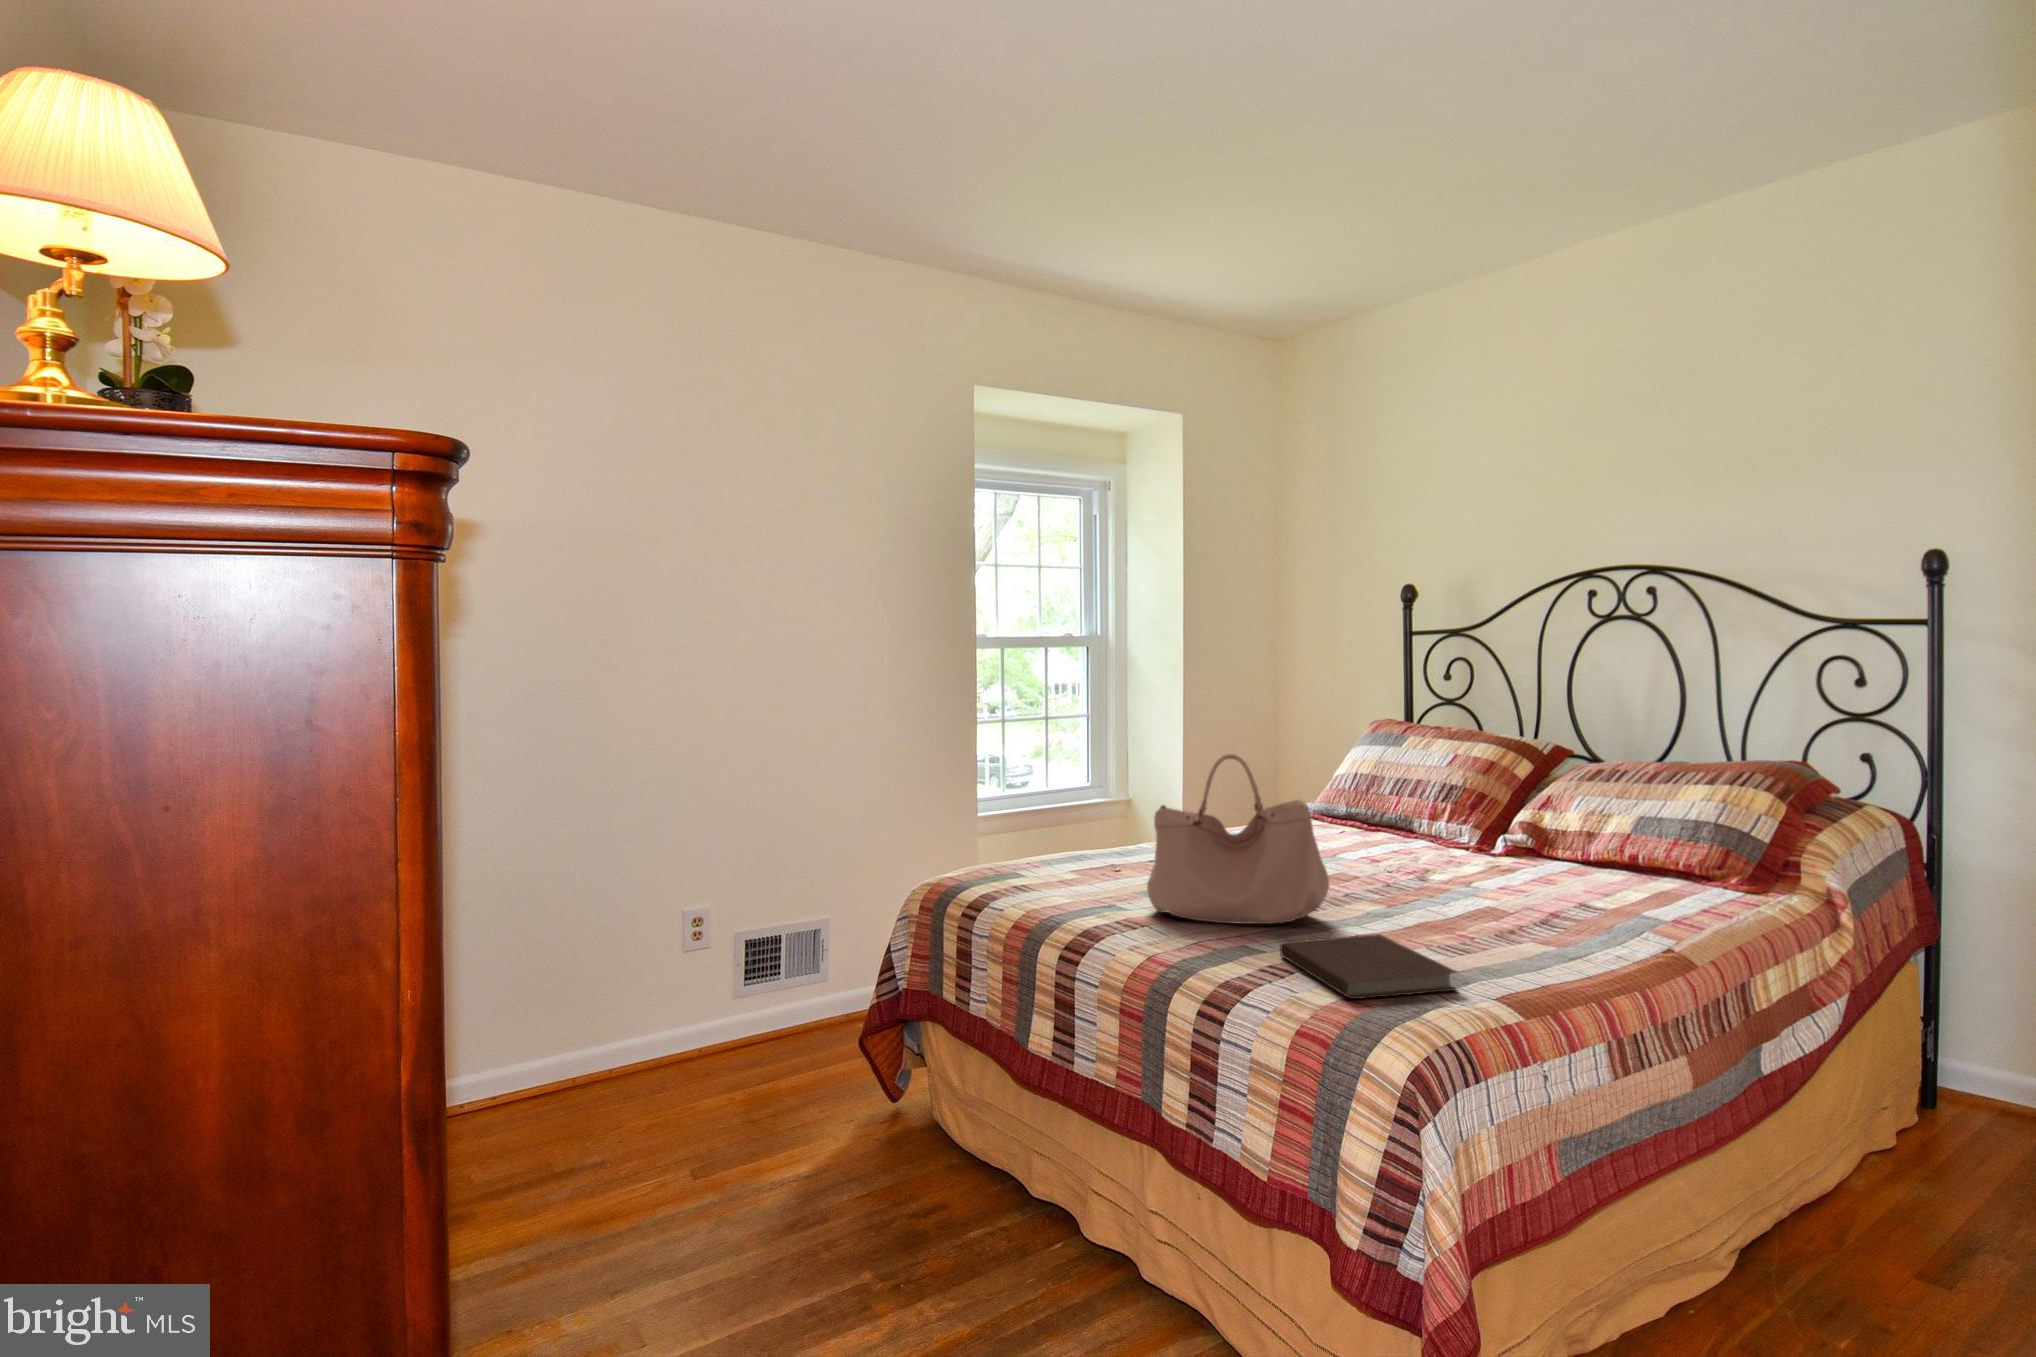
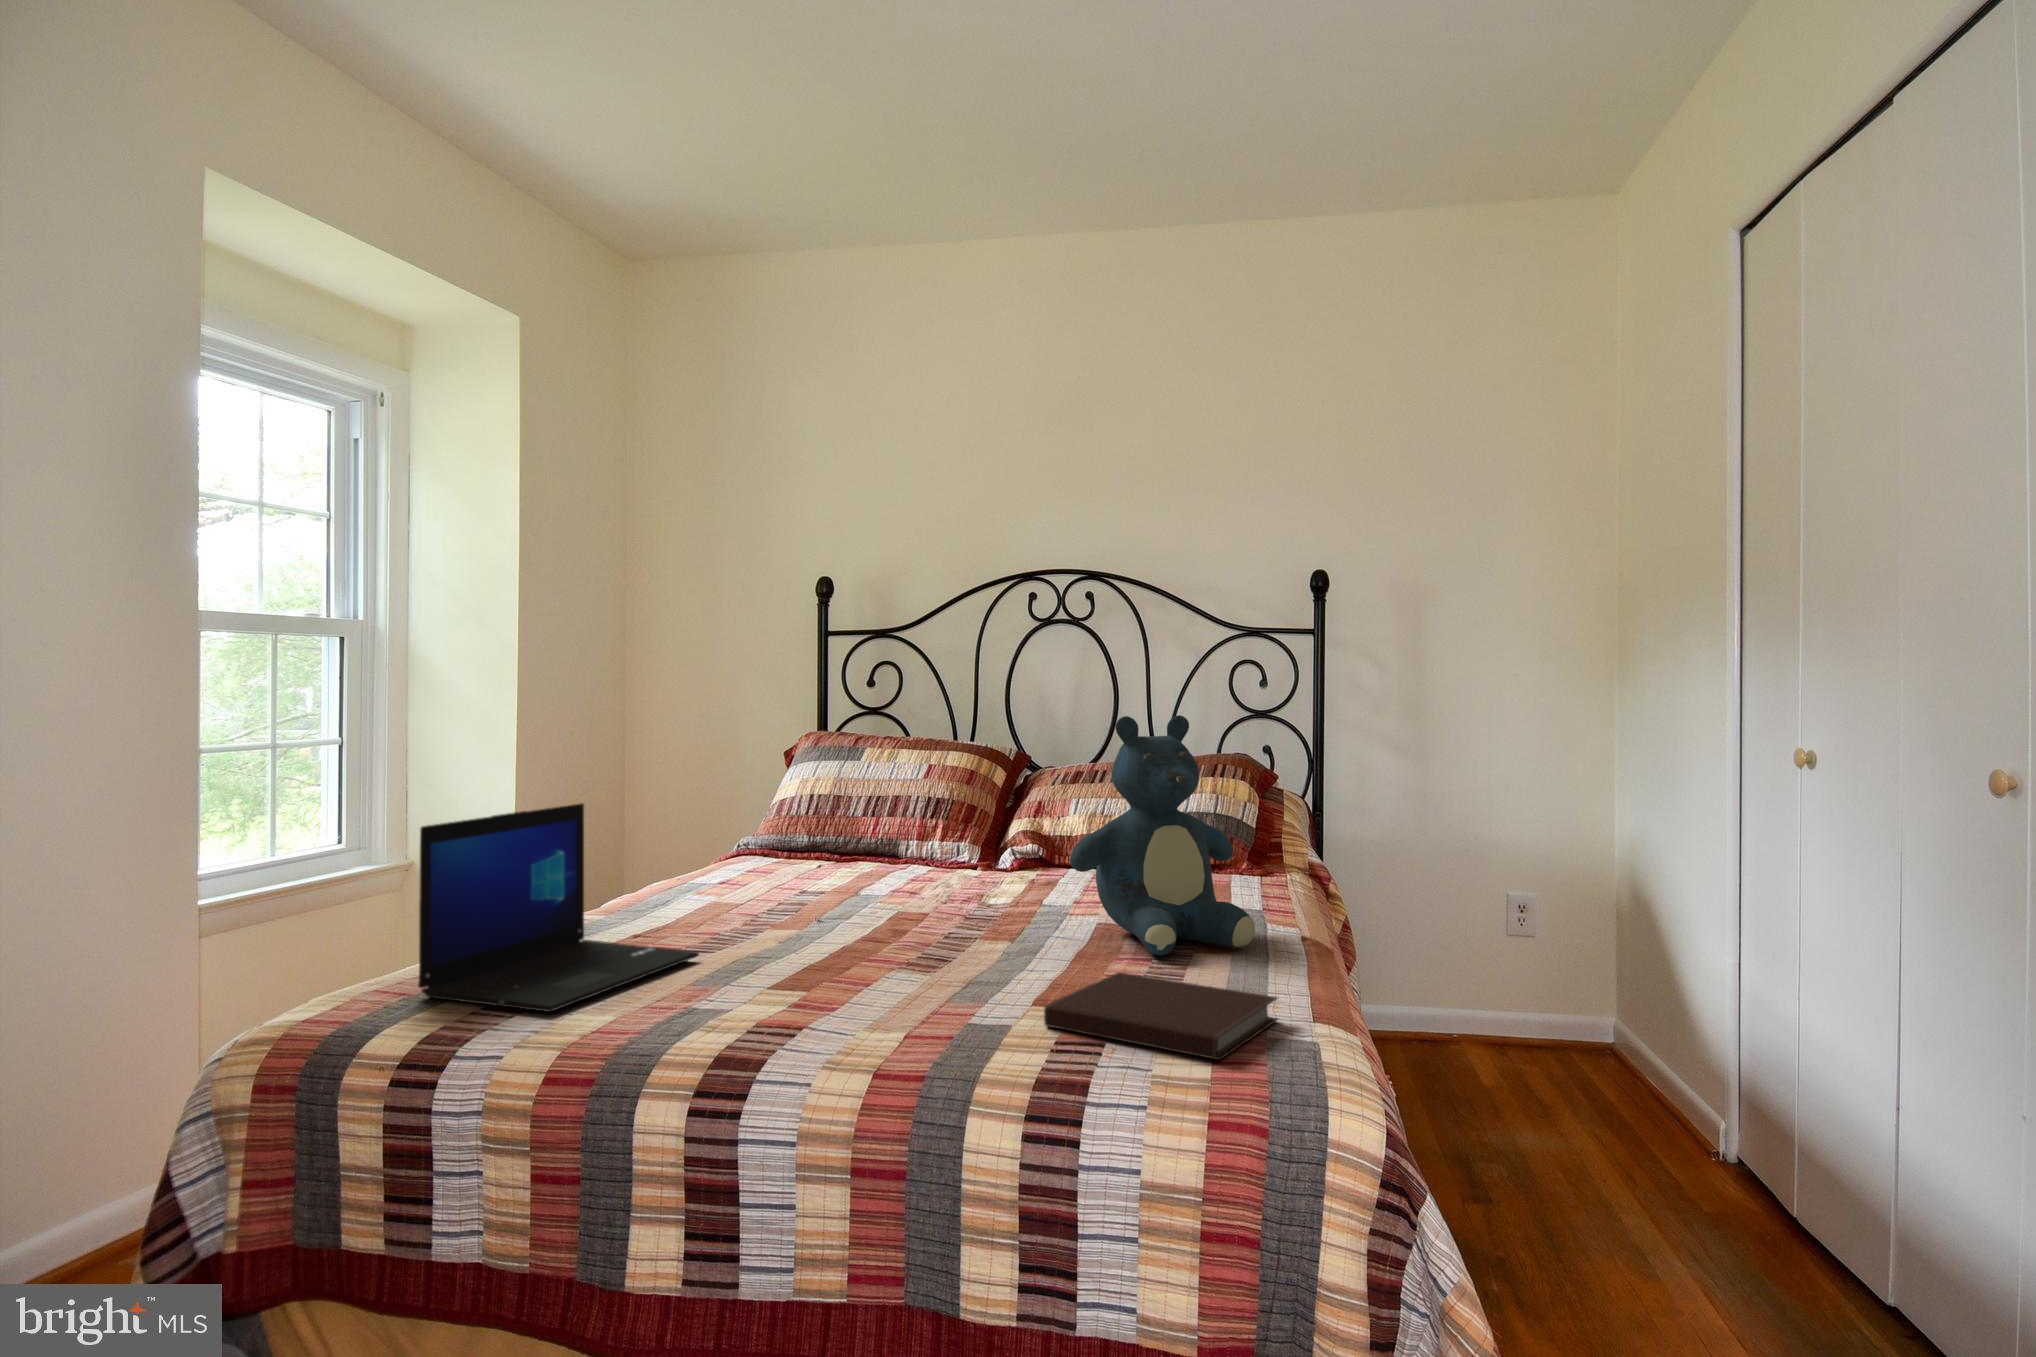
teddy bear: none [1424,730,1600,942] -> present [1070,715,1255,955]
handbag: present [1147,754,1329,924] -> none [767,755,1008,1002]
laptop: none [991,771,1153,893] -> present [418,803,699,1012]

